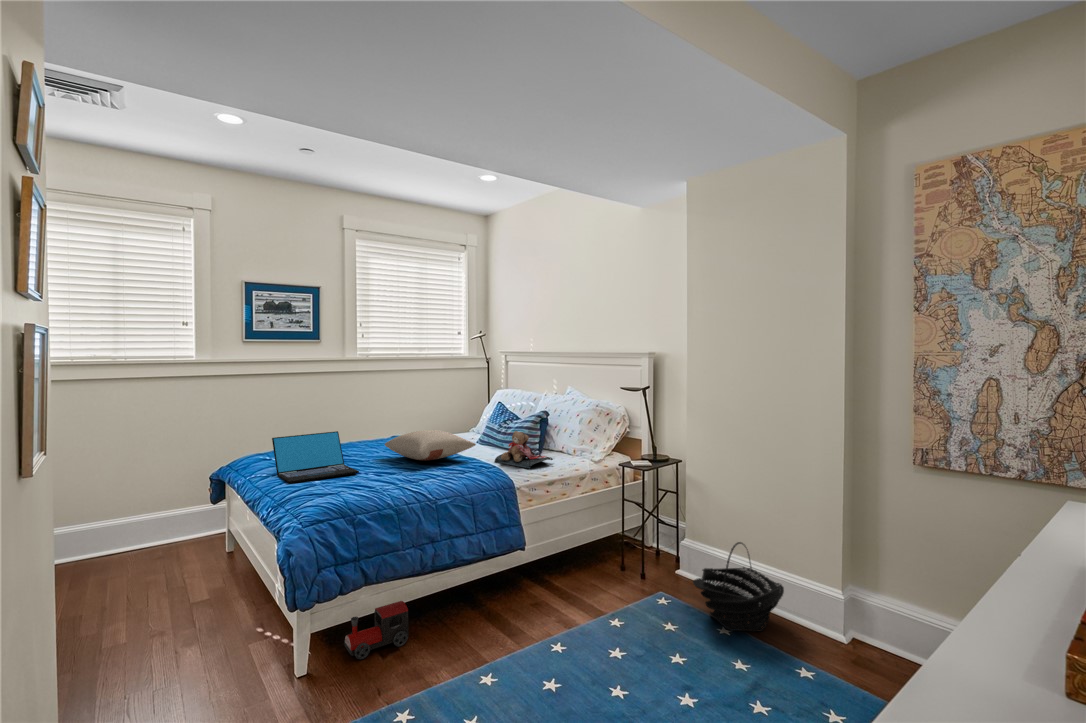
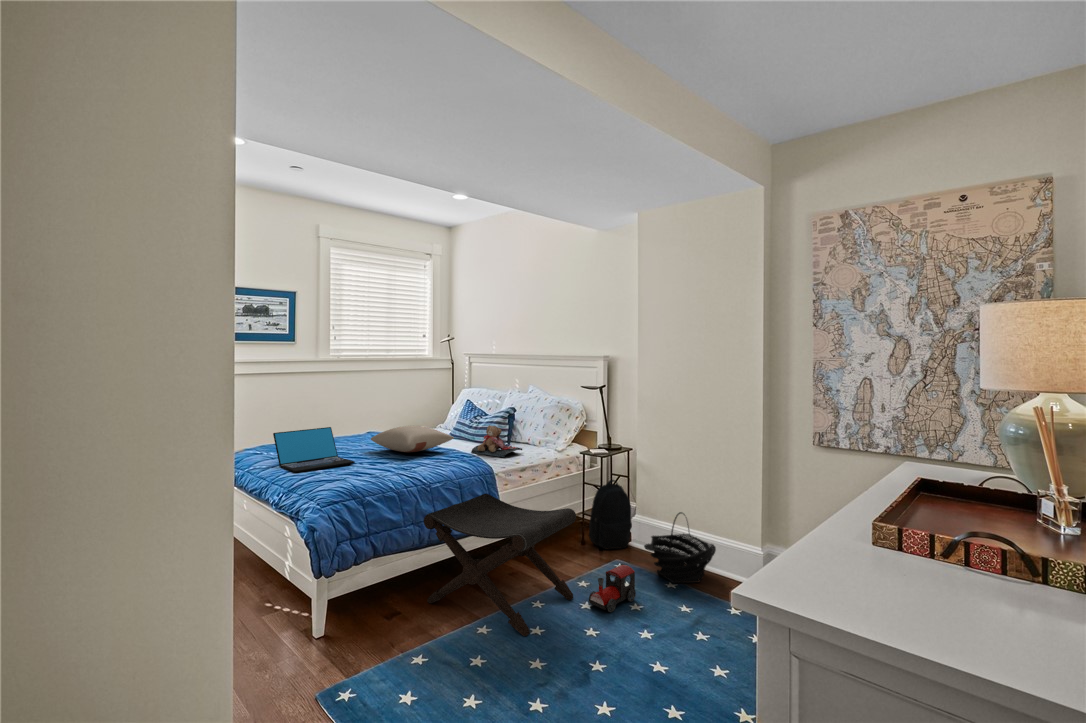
backpack: none [630,497,682,580] -> present [589,480,632,549]
footstool: none [424,512,605,694] -> present [424,494,576,636]
toy train: present [344,601,409,659] -> present [589,565,636,612]

